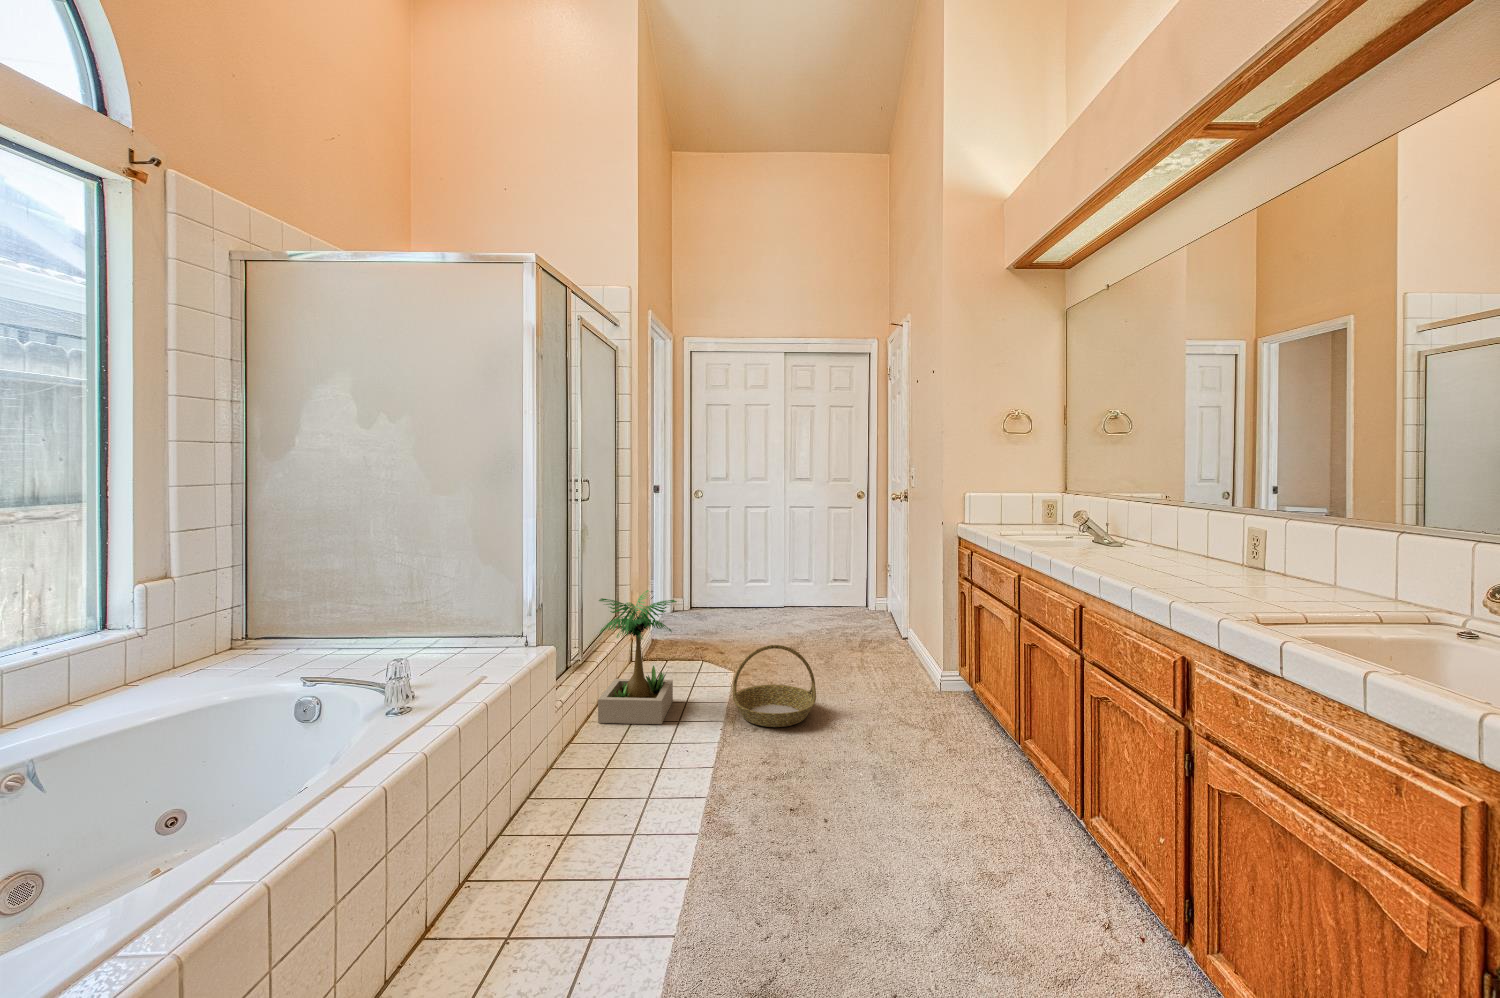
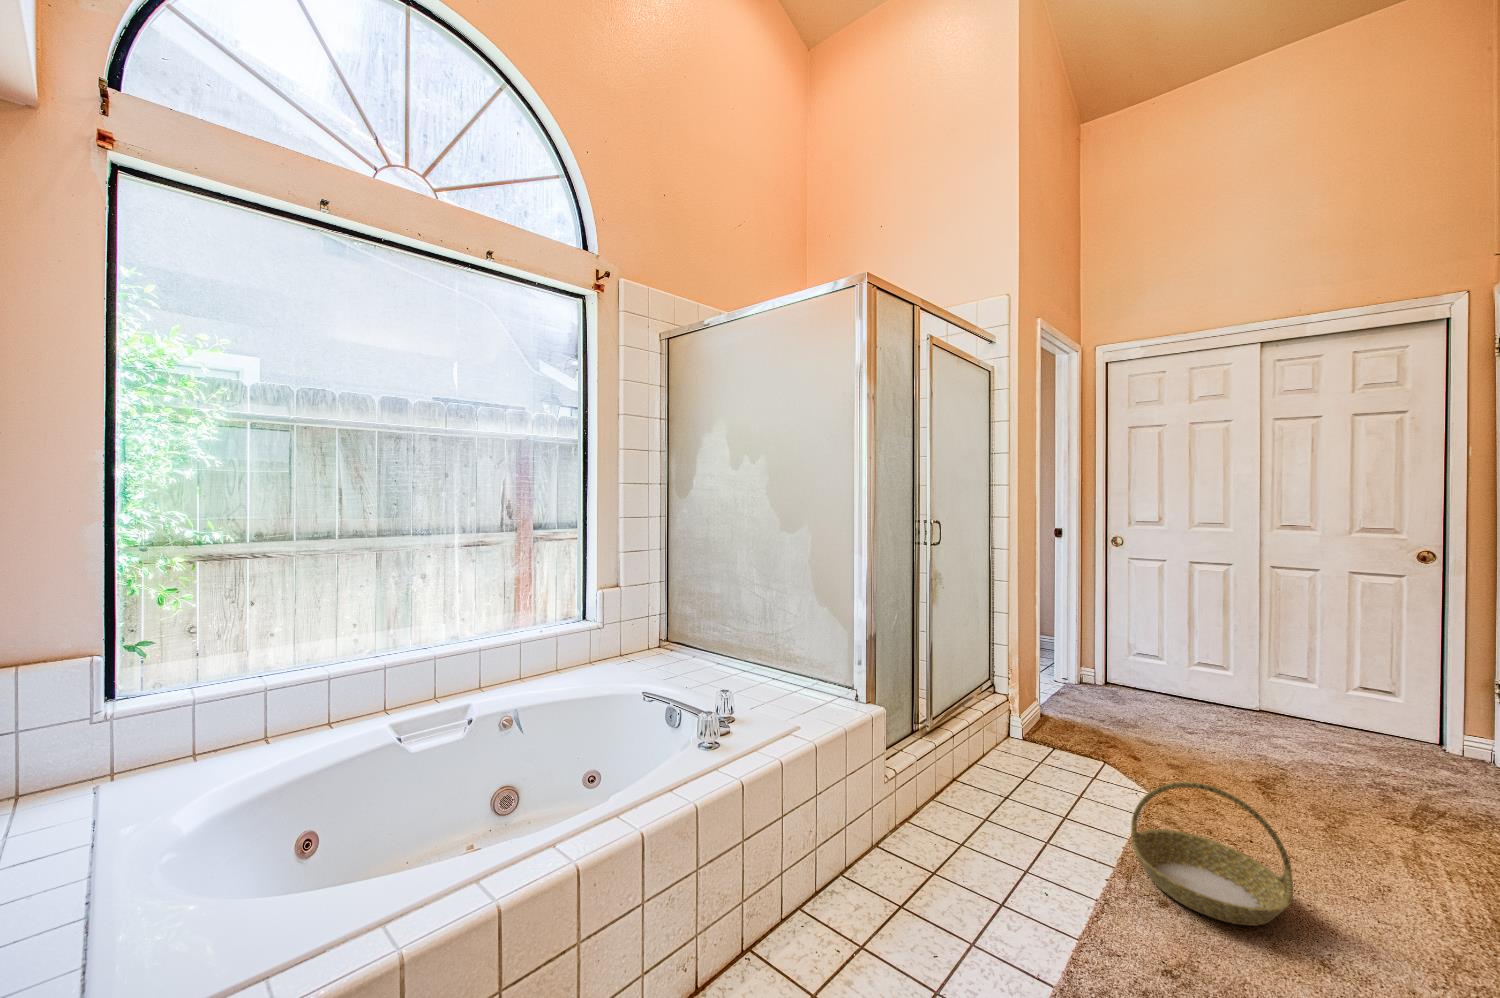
potted plant: present [598,590,677,724] -> none [943,661,1063,836]

